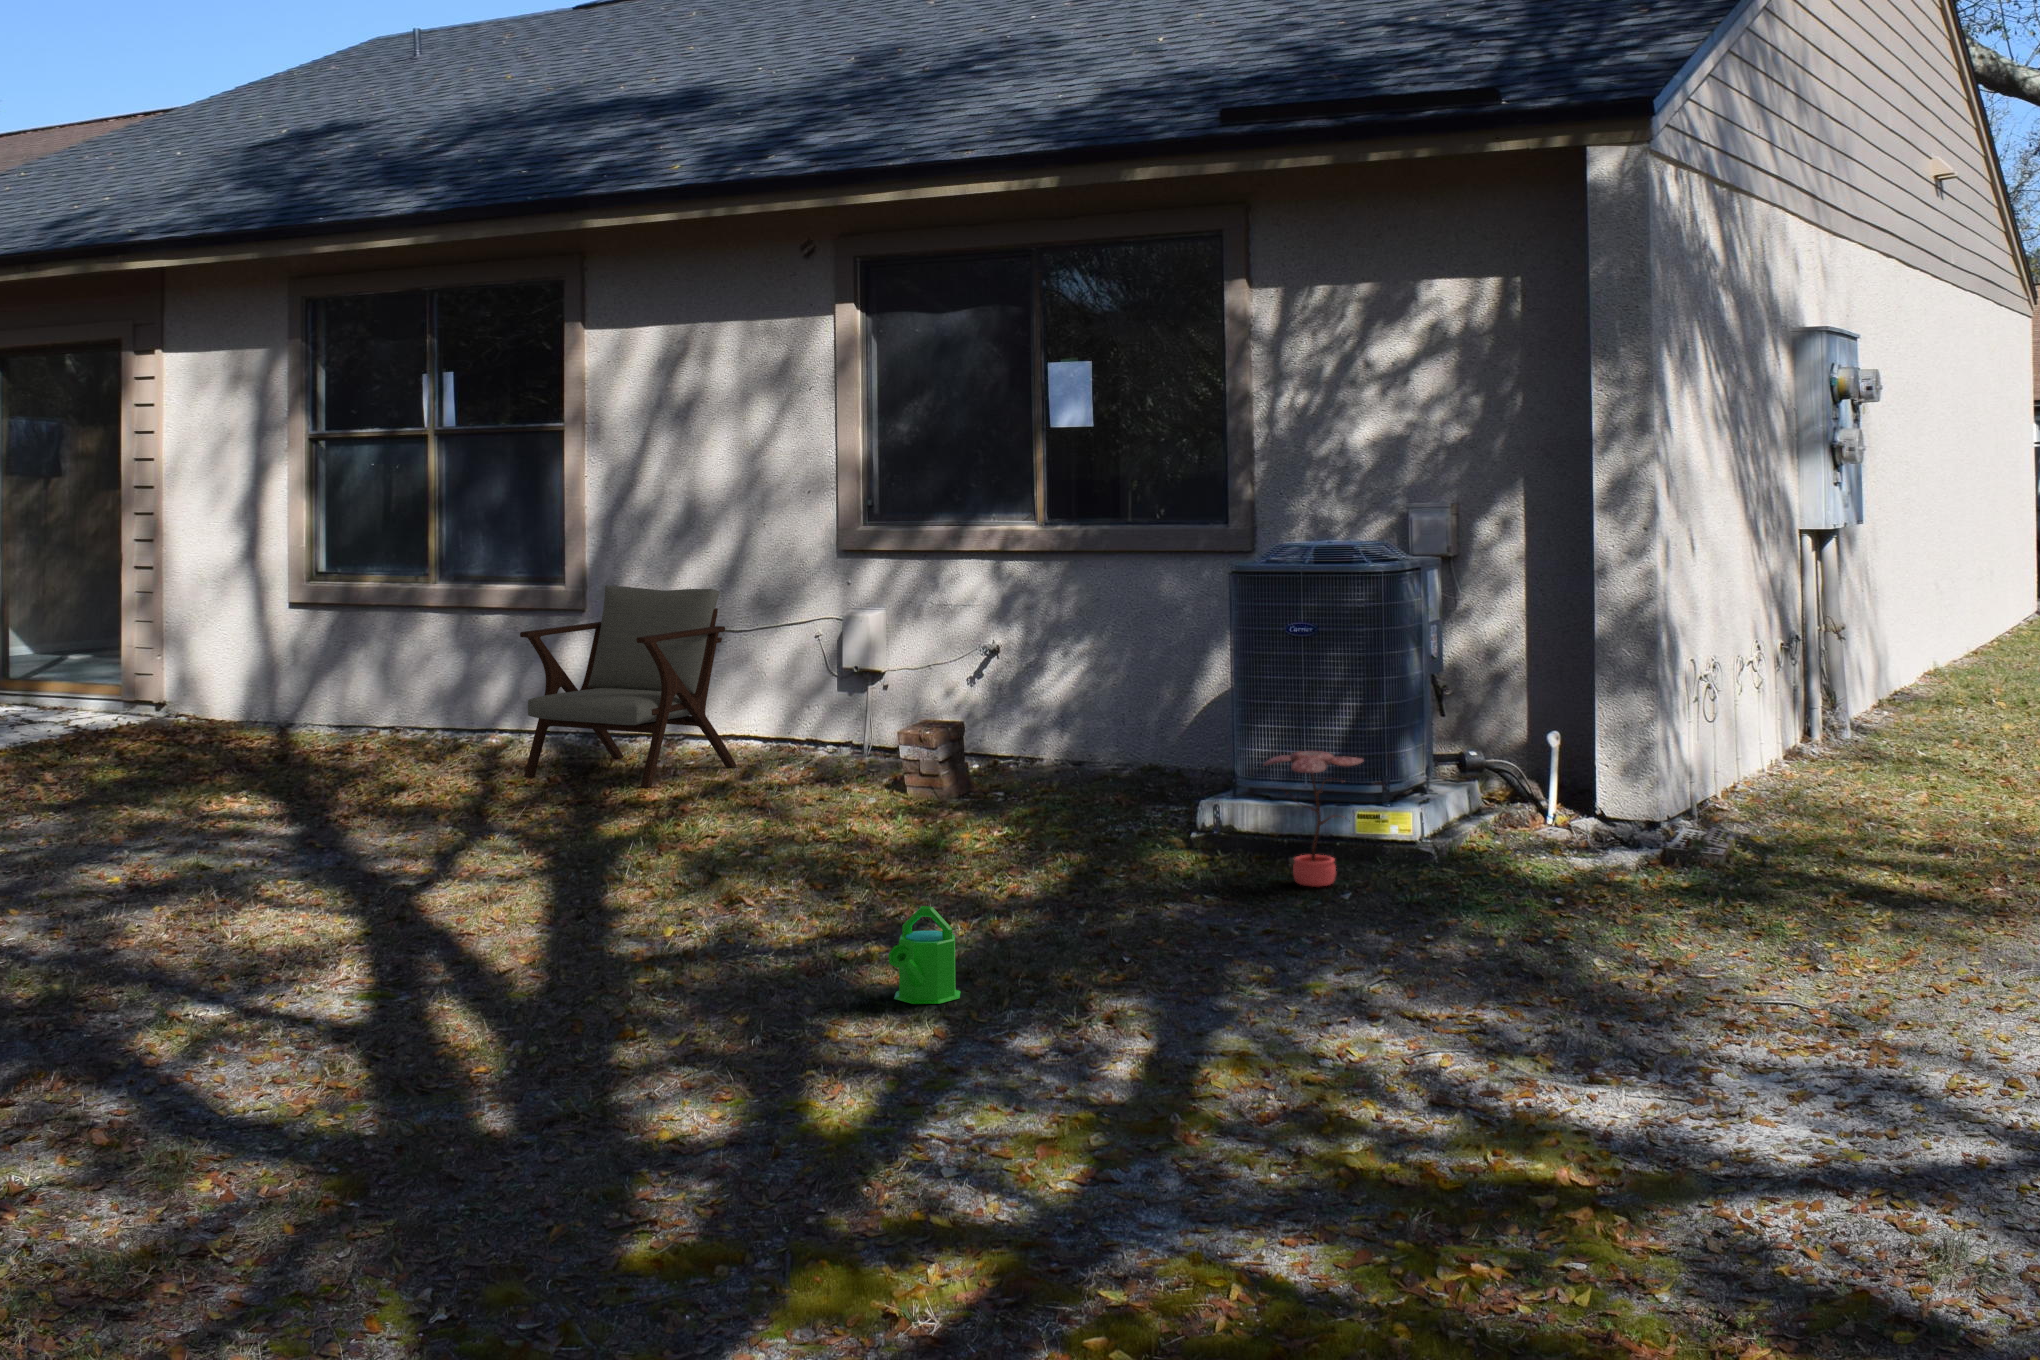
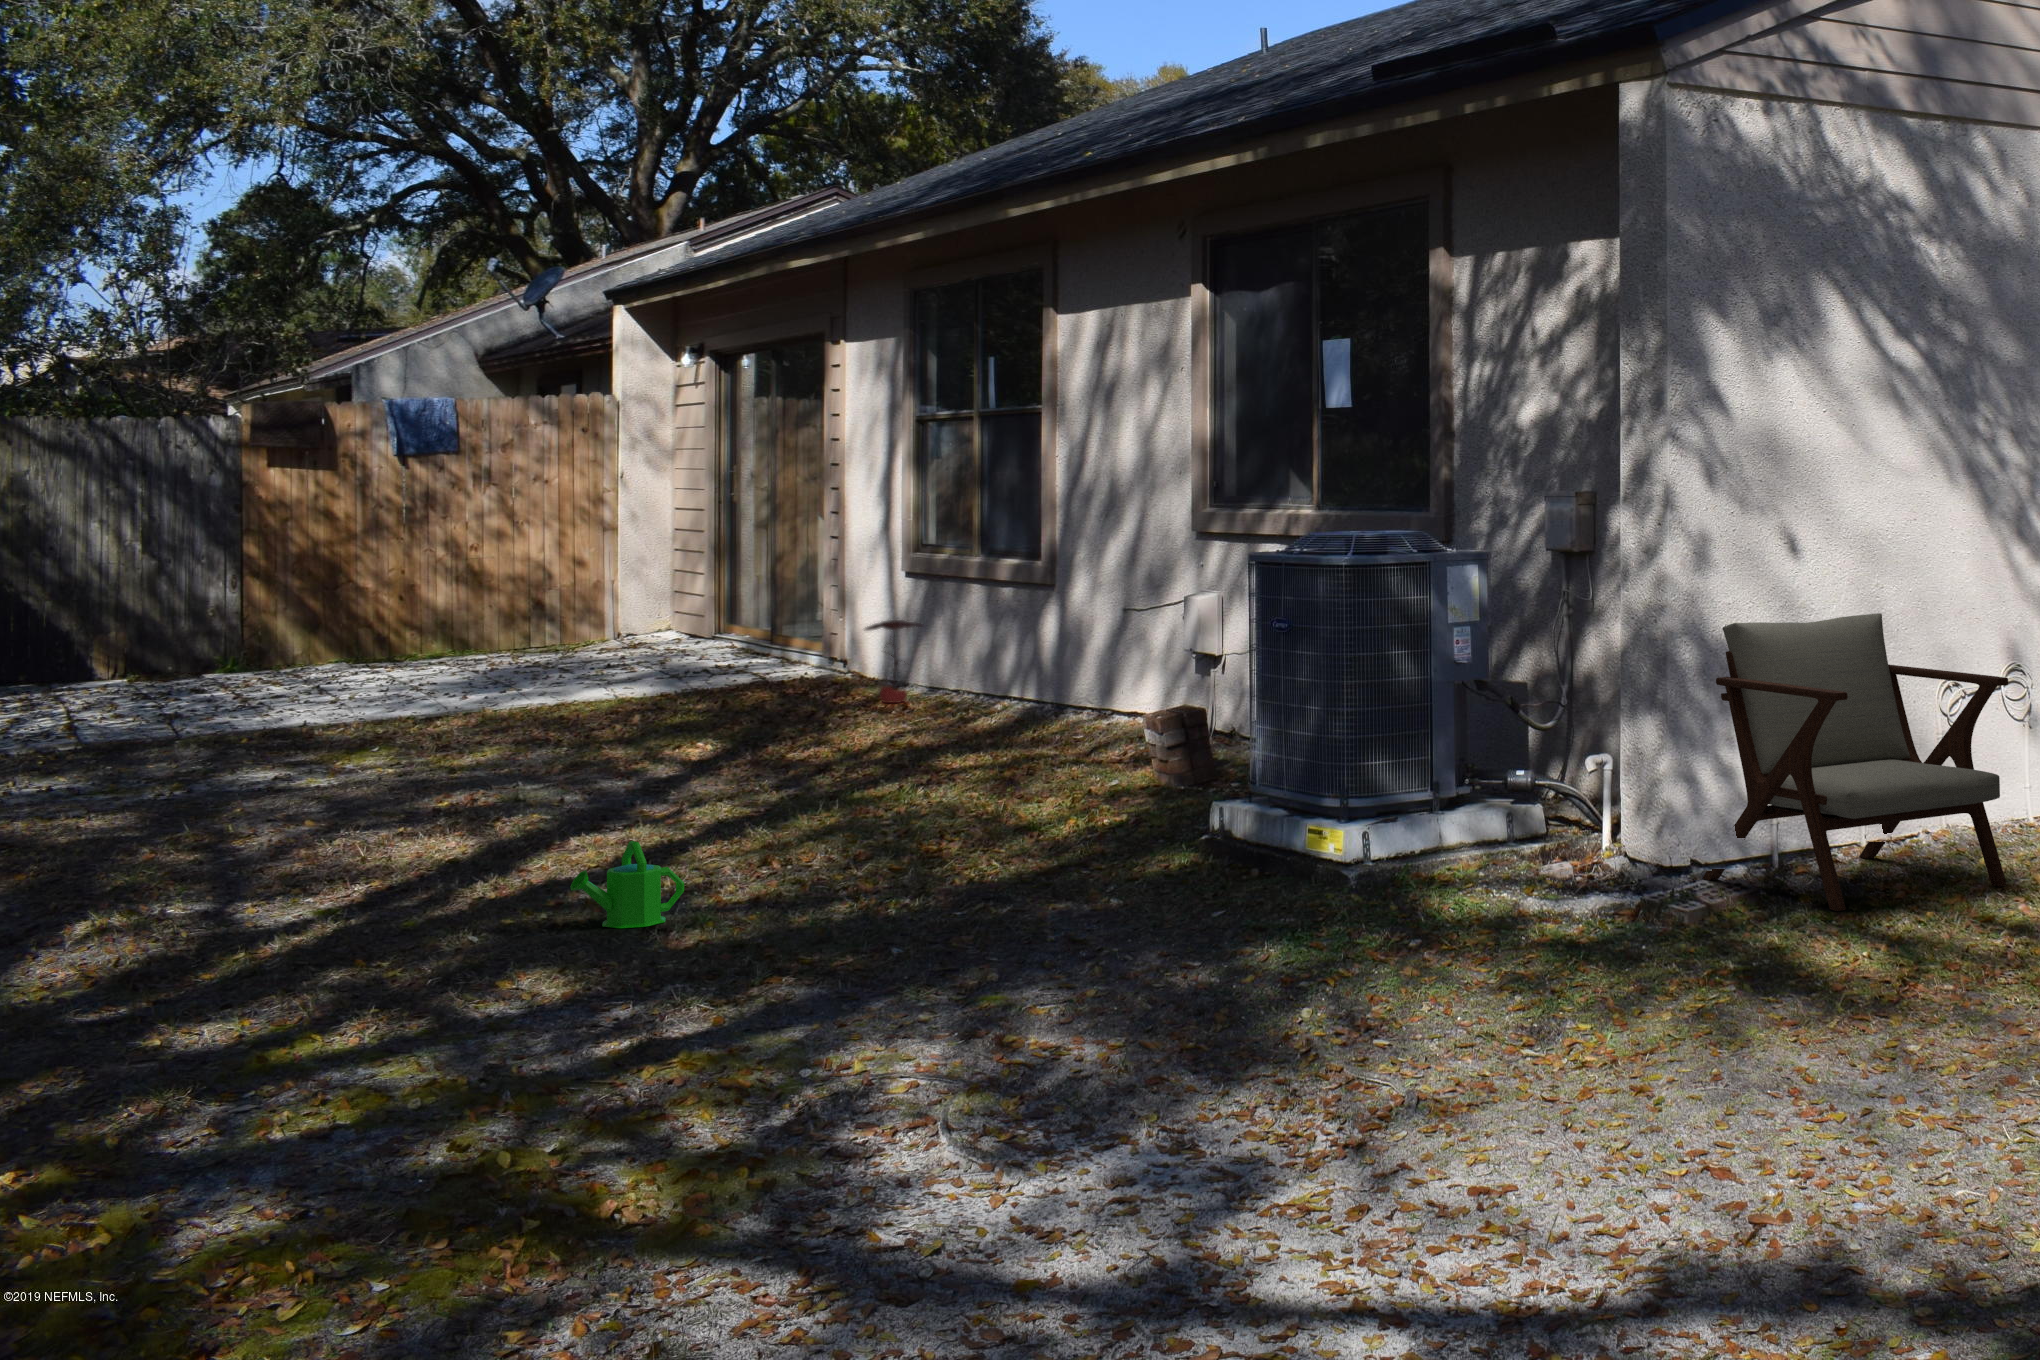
lounge chair: present [520,585,737,788] -> present [1703,613,2008,911]
potted plant: present [1263,751,1364,887] -> present [865,620,923,703]

